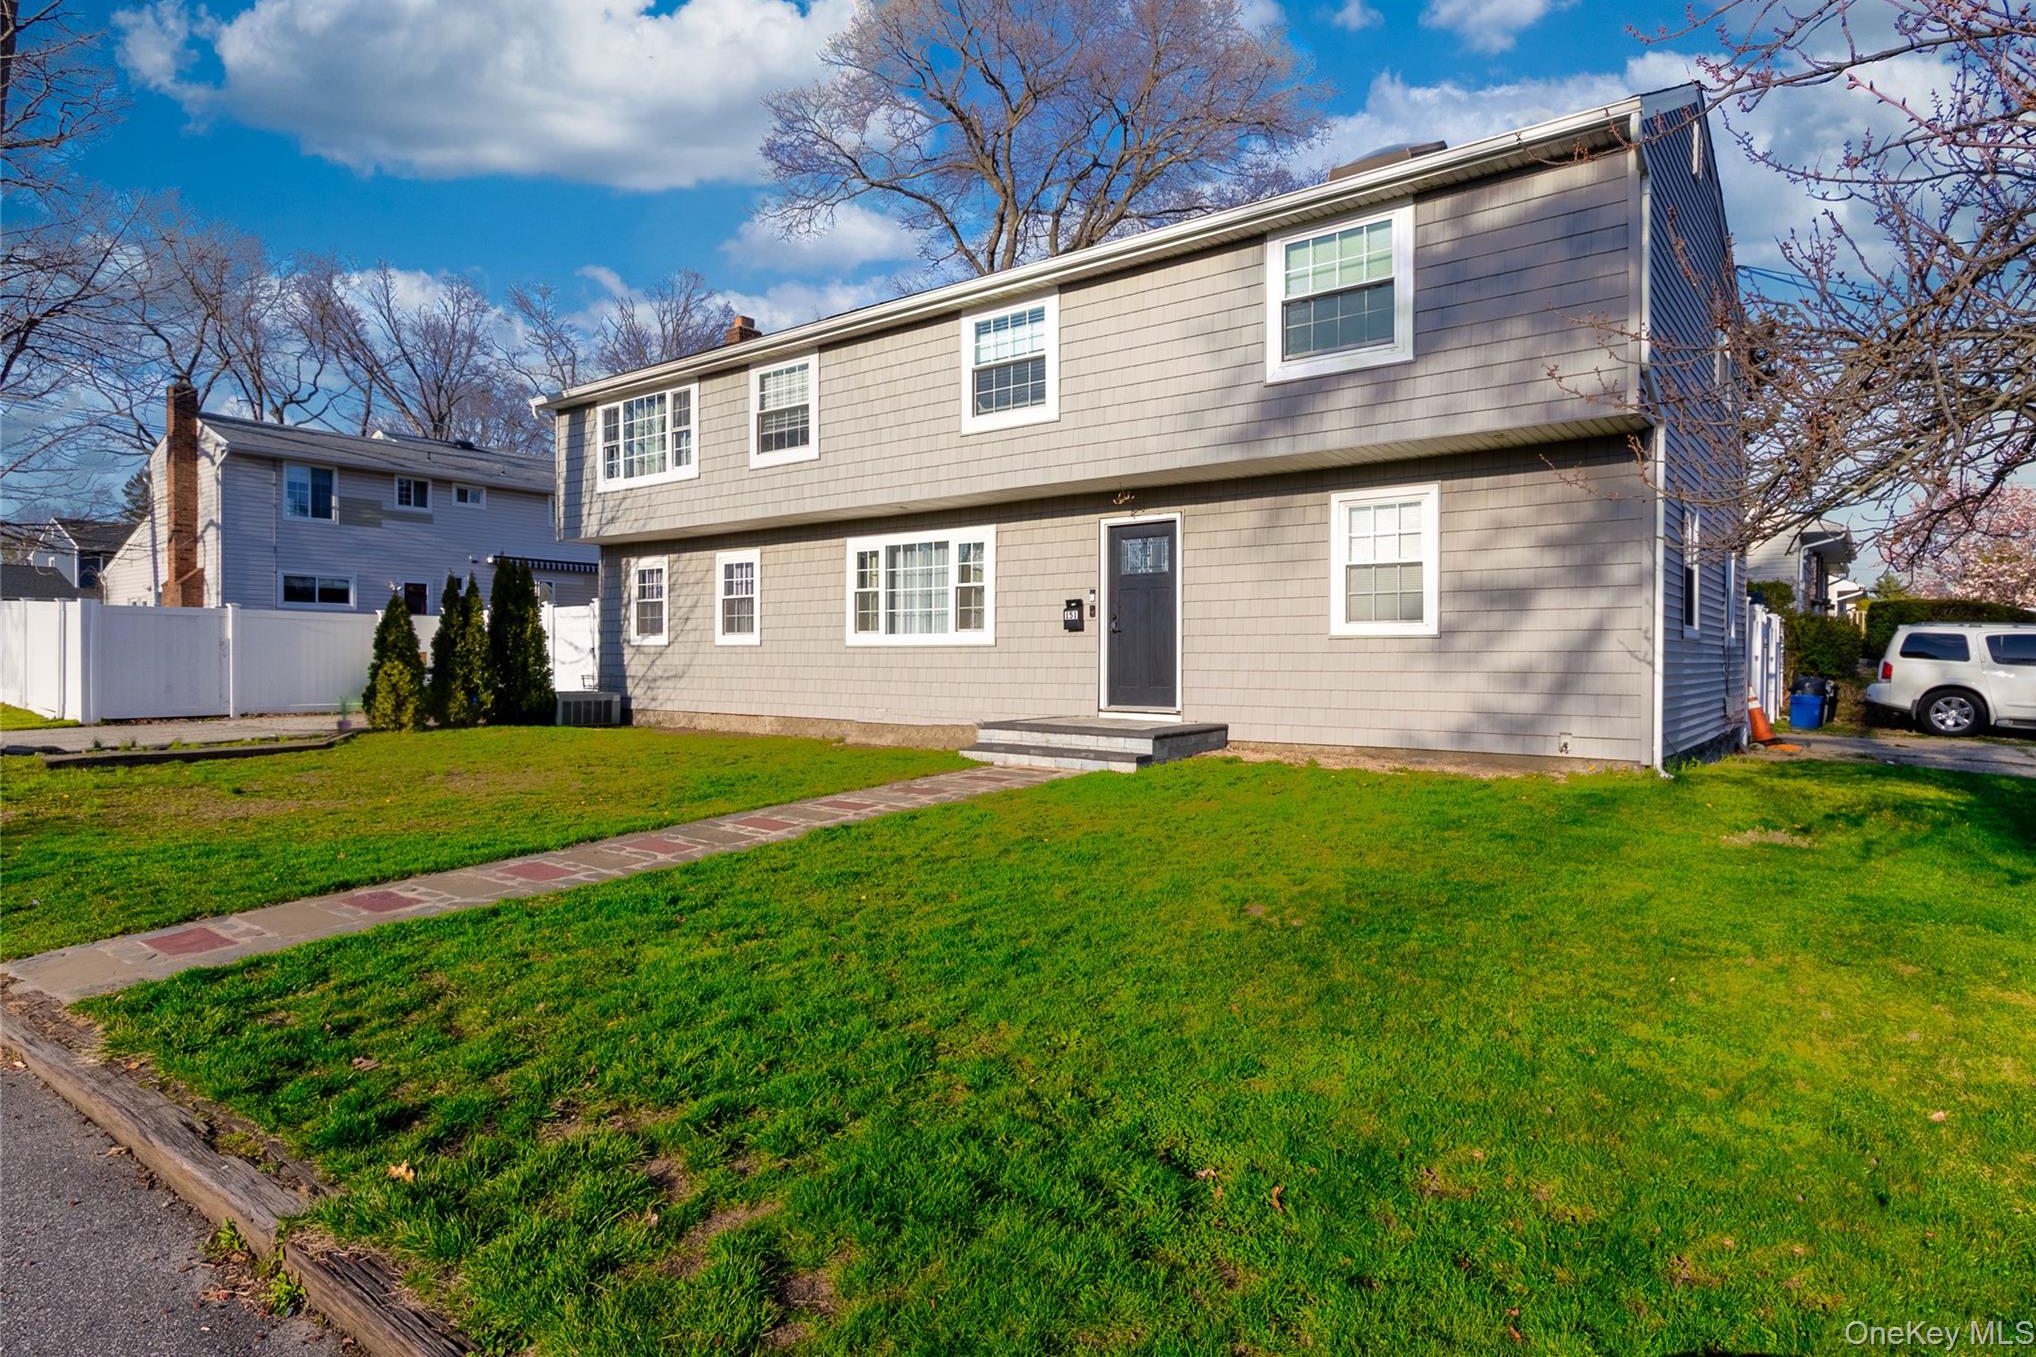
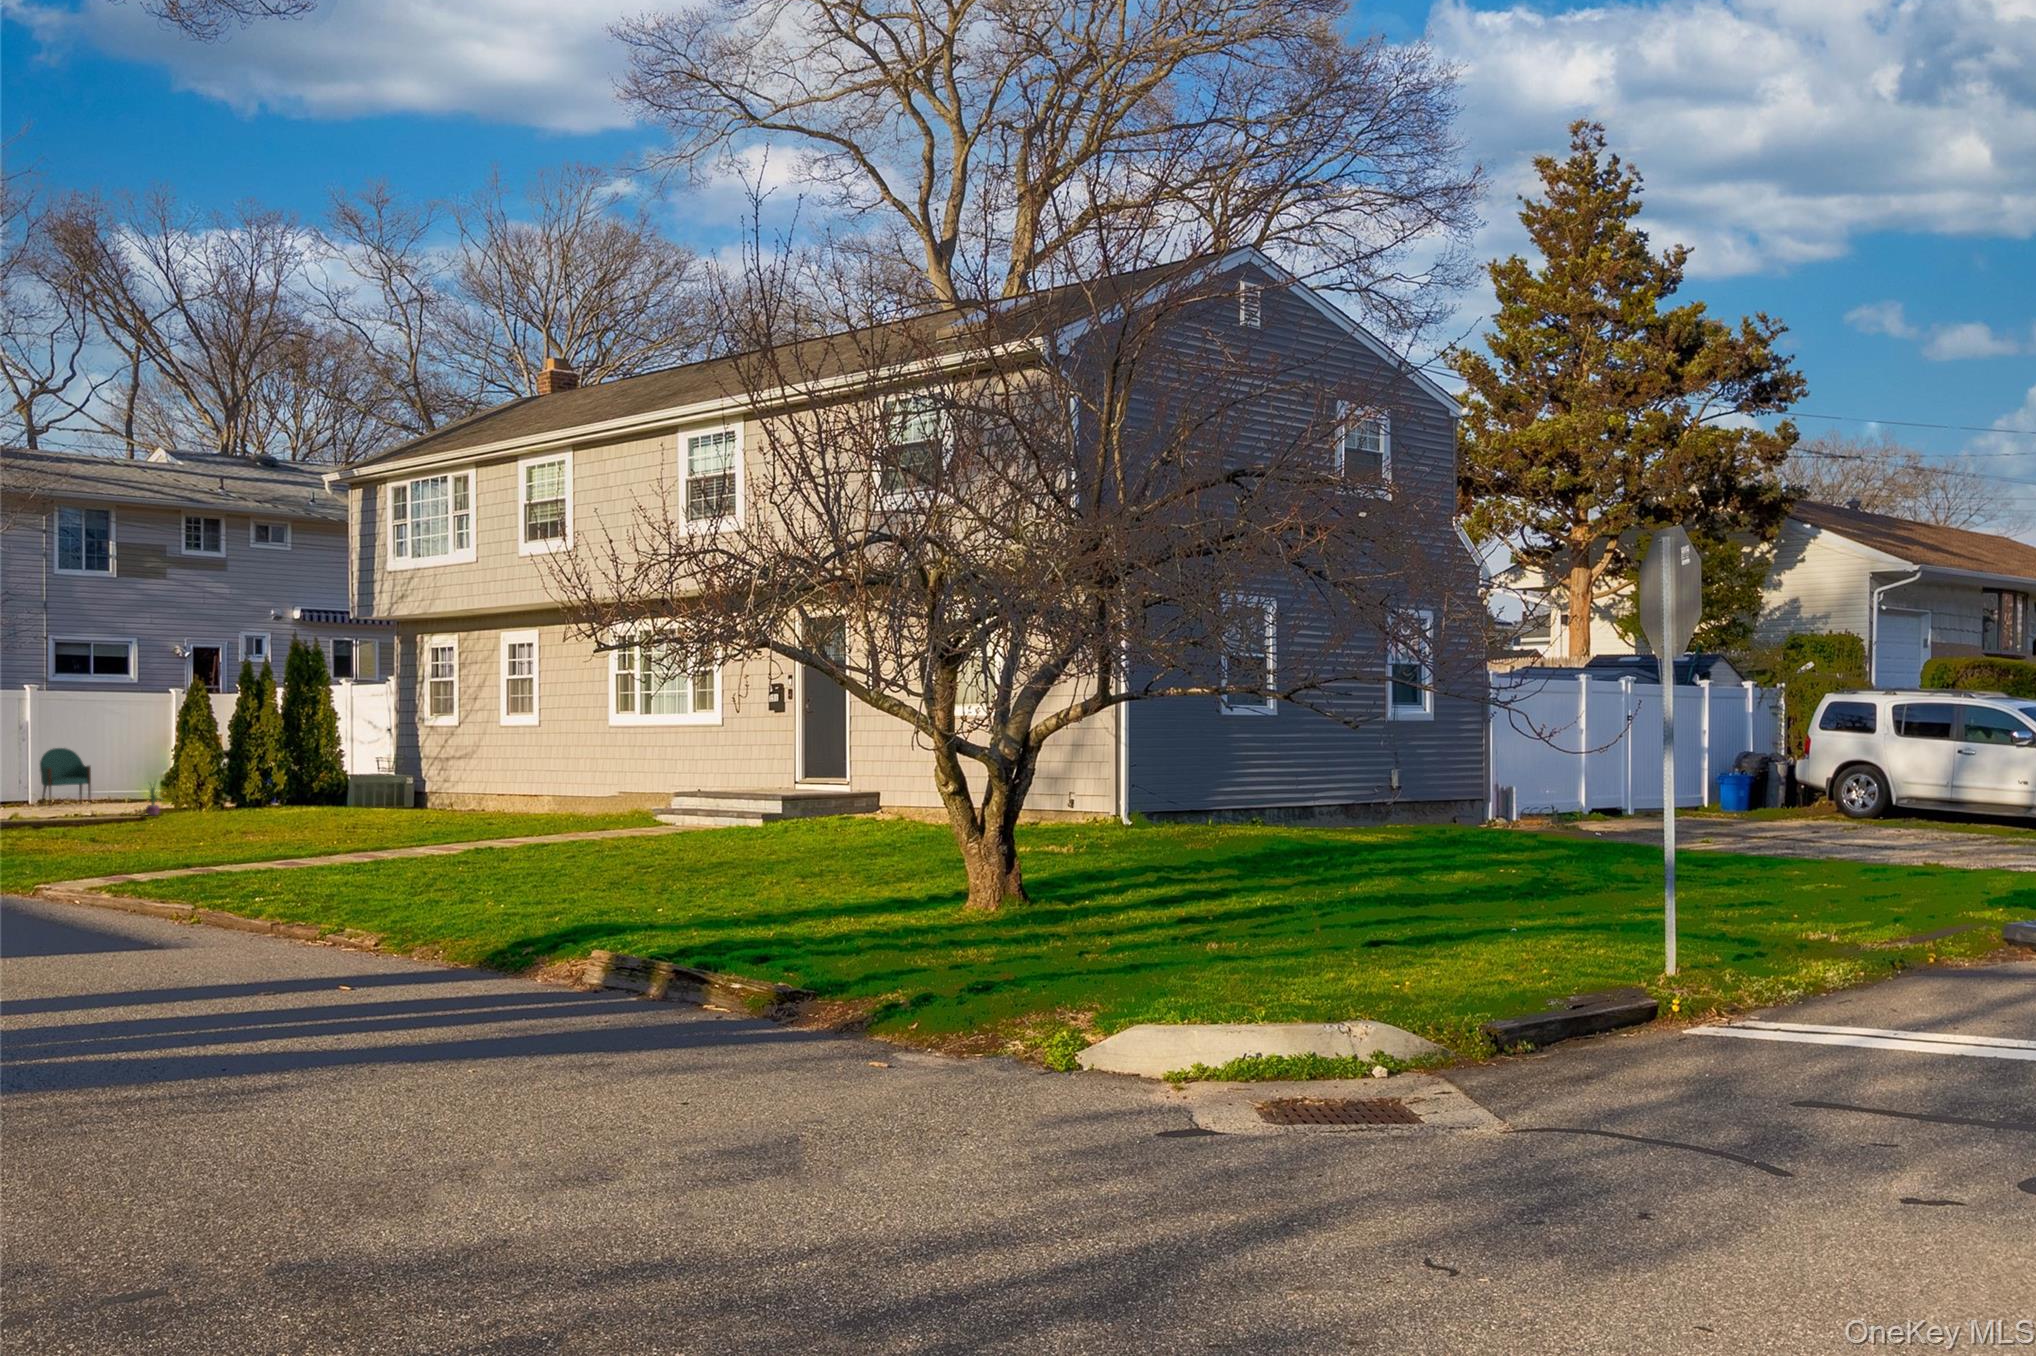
chair: none [233,660,287,719] -> present [40,748,91,806]

